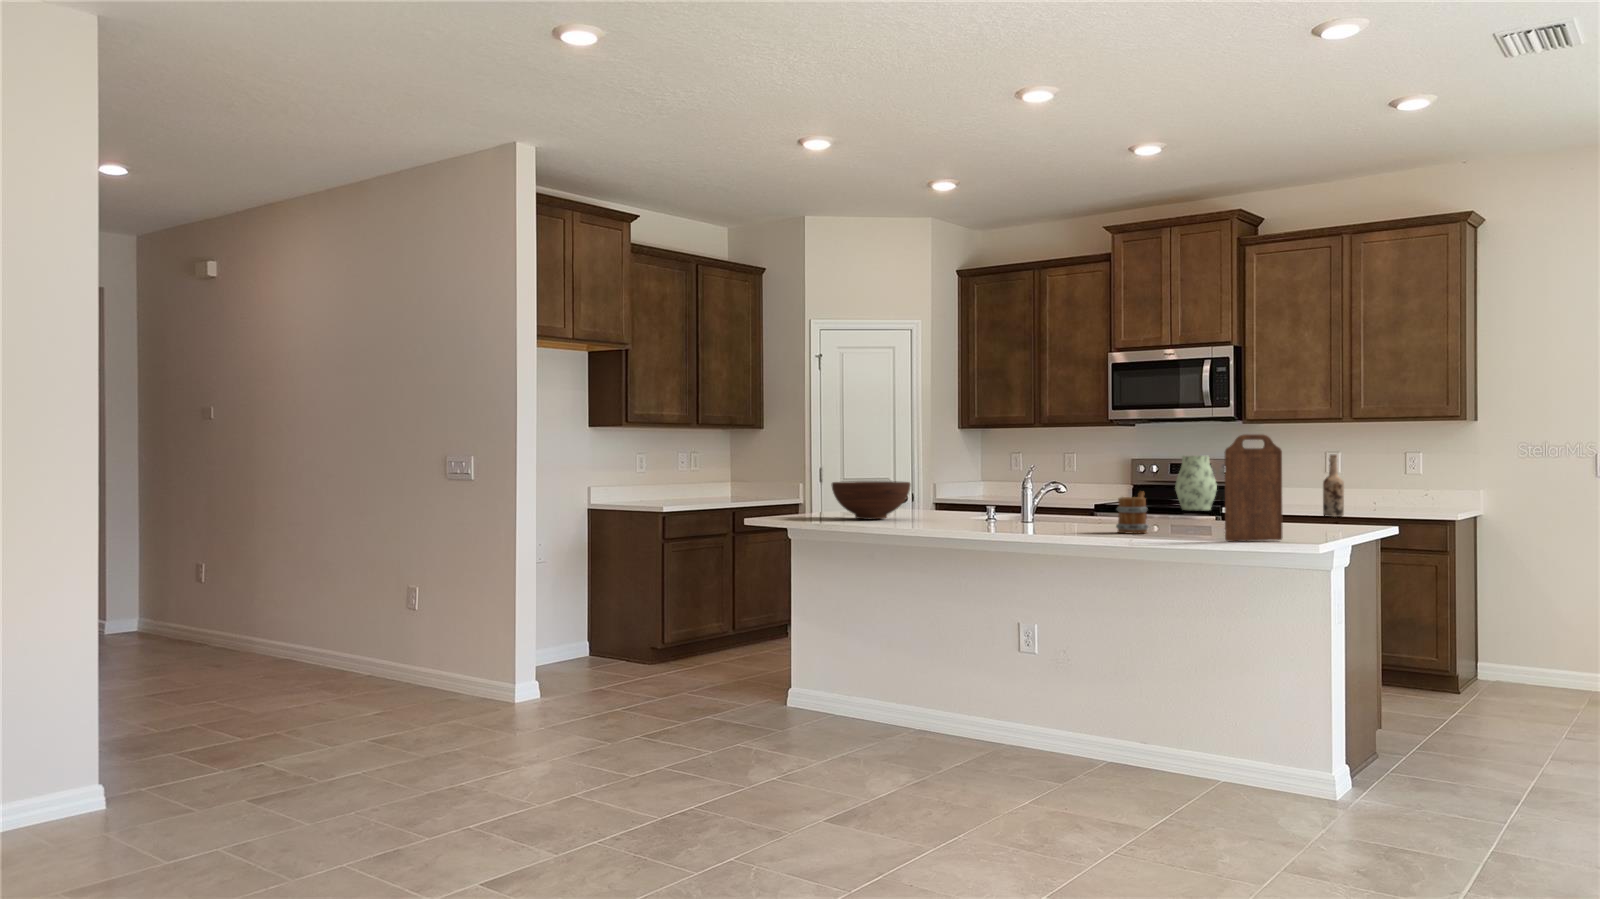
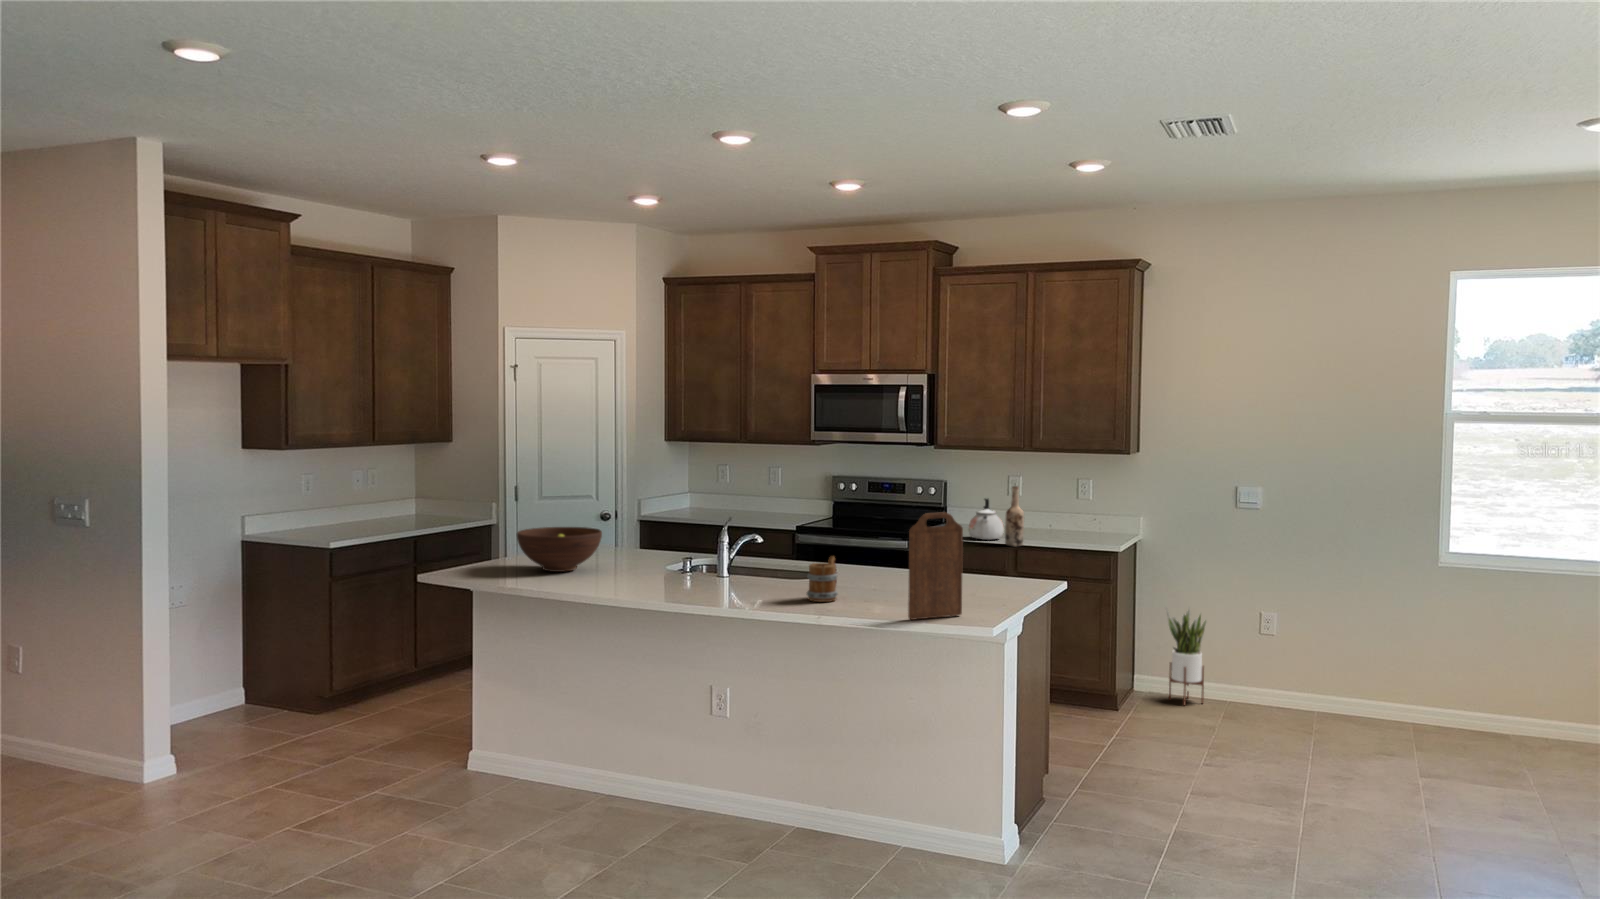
vase: present [1175,456,1217,510] -> none [872,478,911,533]
kettle: none [1281,471,1321,514] -> present [968,499,1004,540]
potted plant: none [1512,583,1564,692] -> present [1166,608,1207,705]

